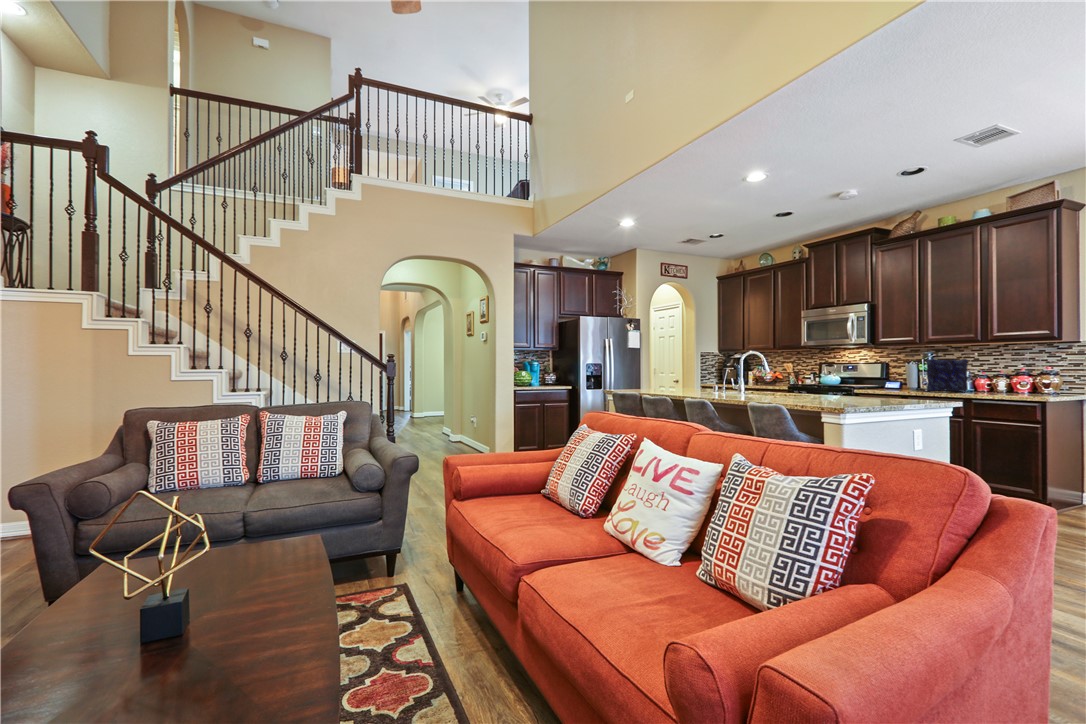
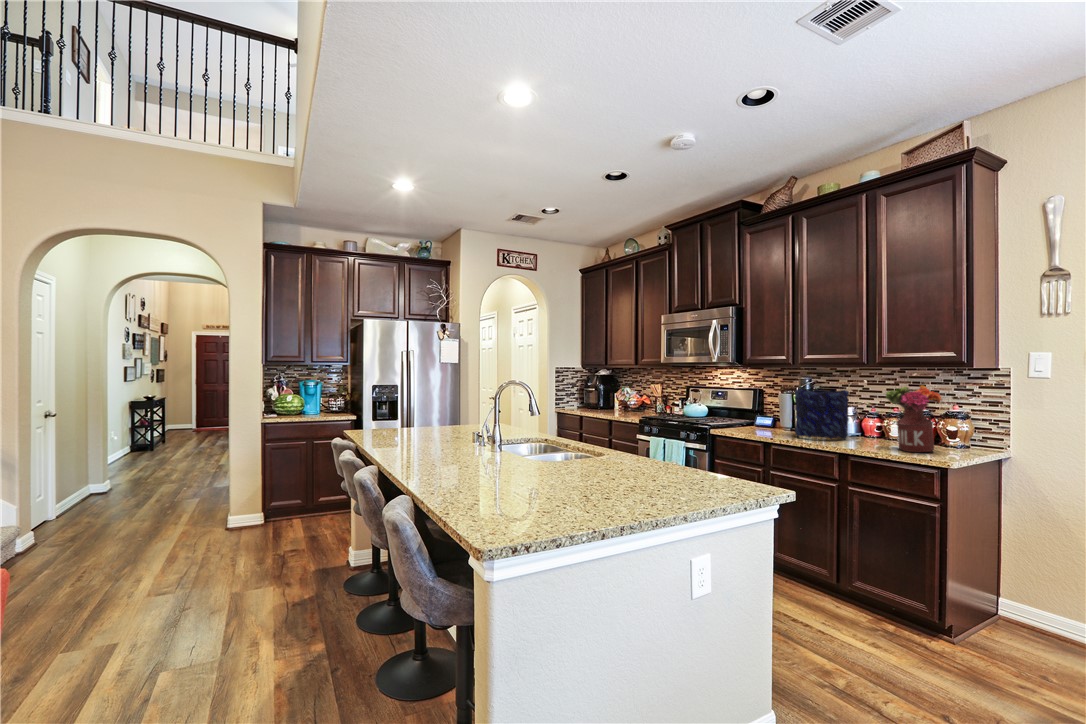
flower arrangement: none [999,352,1043,396] -> present [886,385,942,452]

